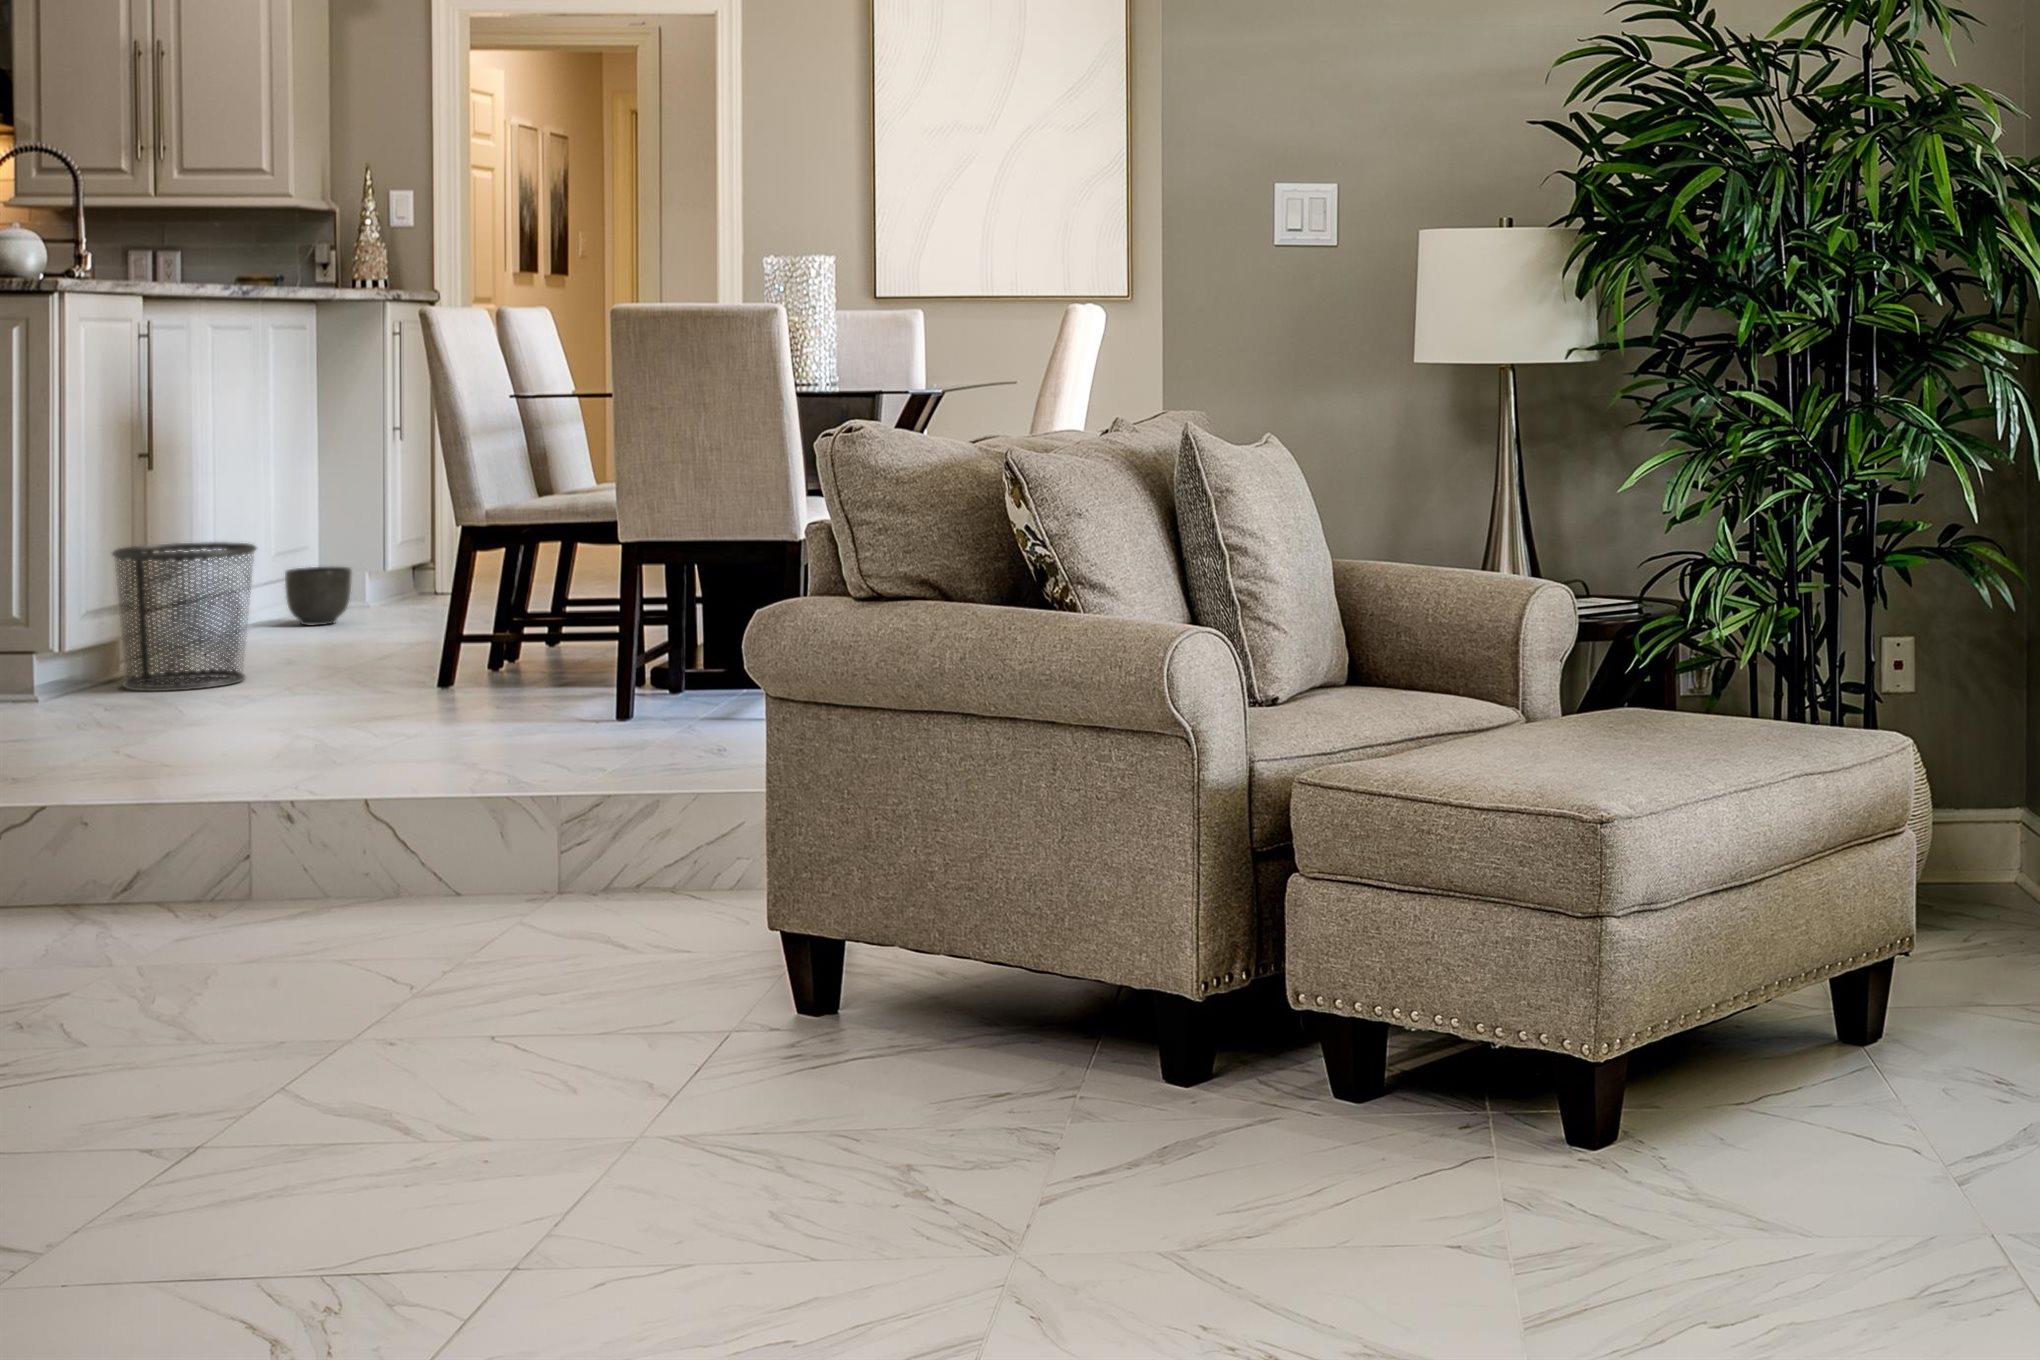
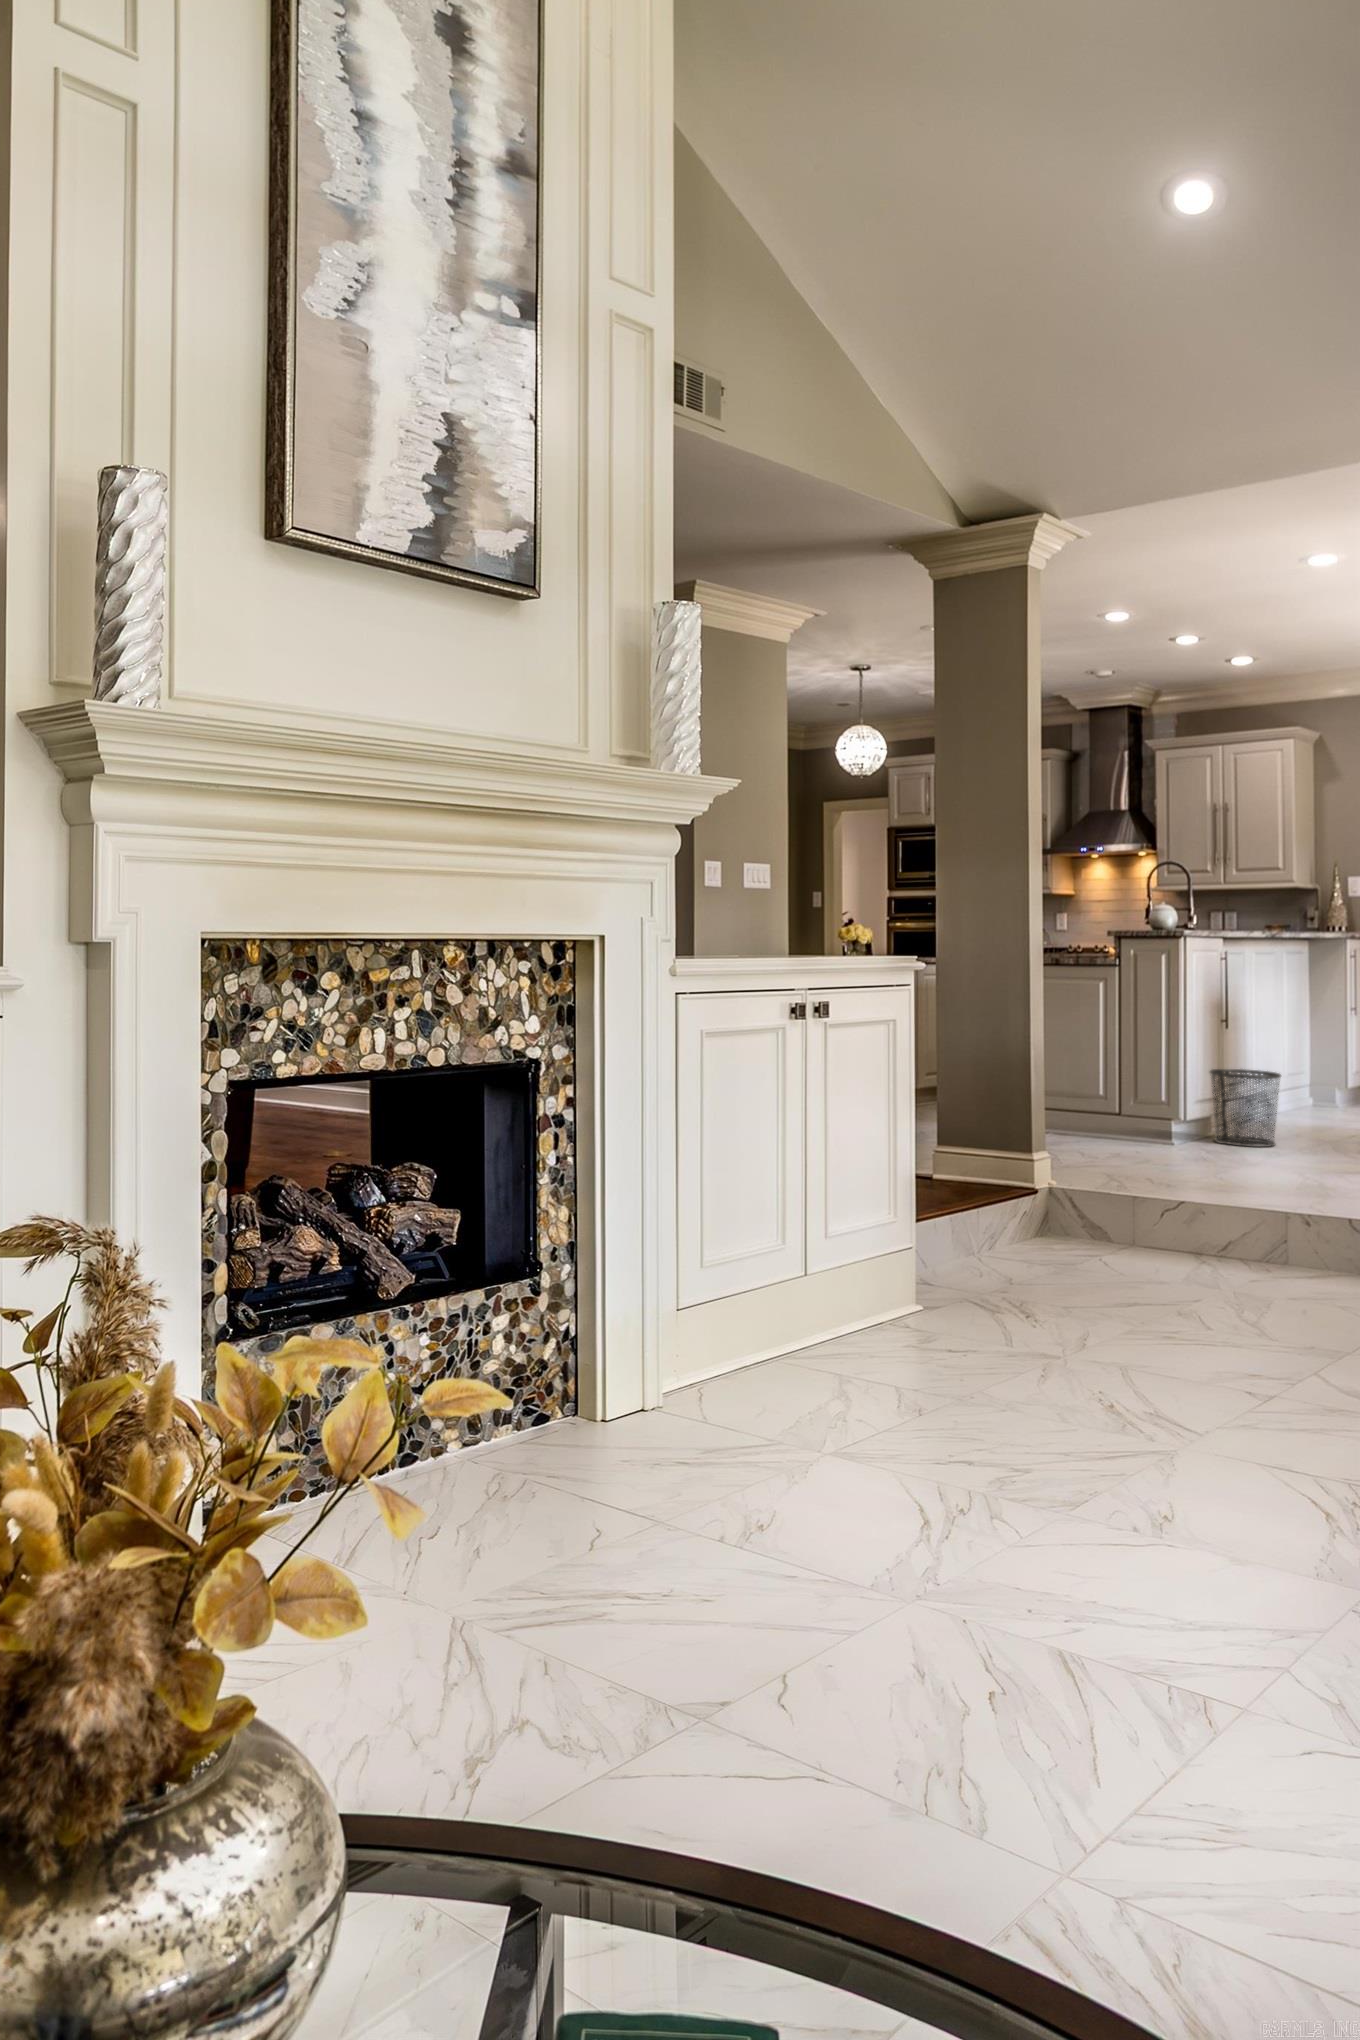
planter: present [285,567,352,625] -> none [1293,1088,1330,1121]

